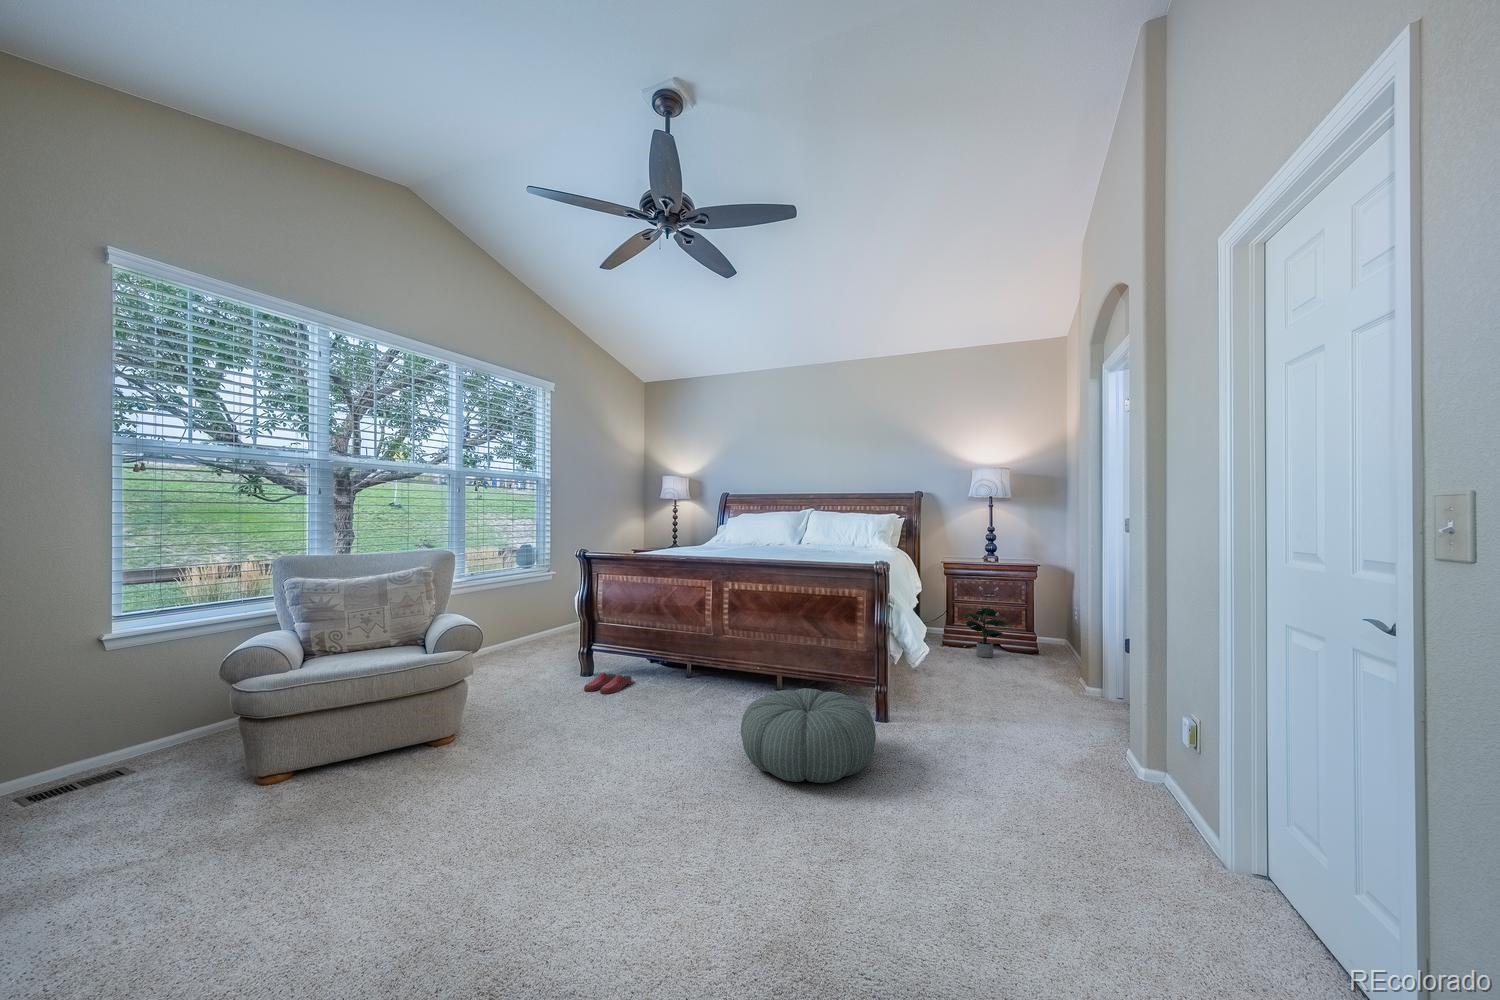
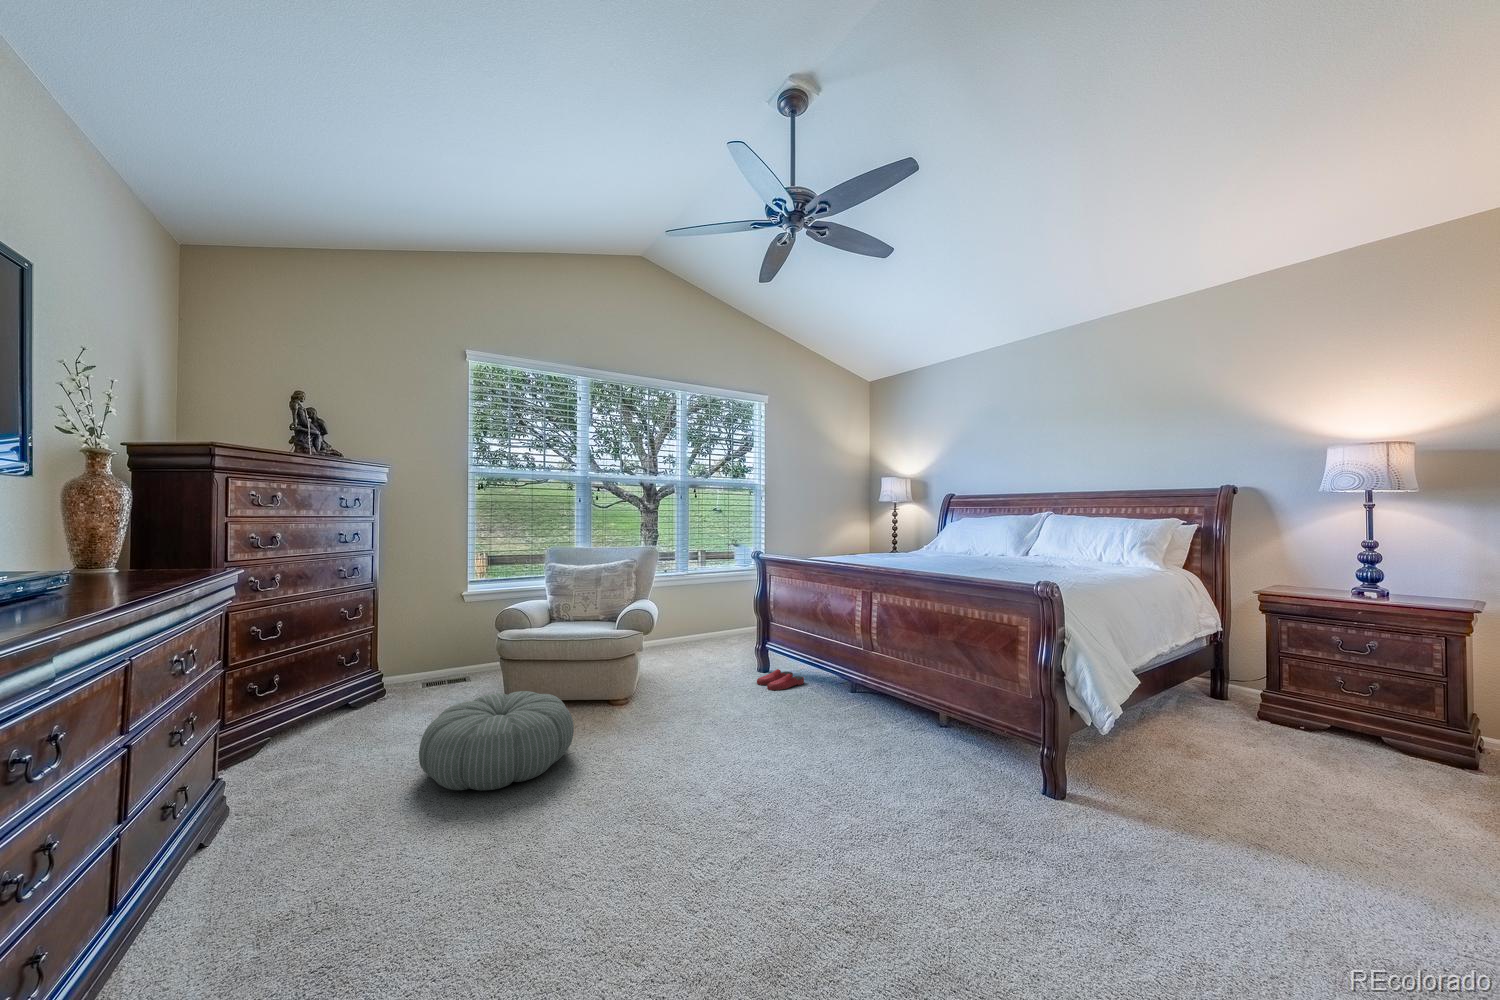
potted plant: present [964,608,1011,658] -> none [1285,671,1388,751]
pouf: present [741,688,876,783] -> present [419,691,574,790]

